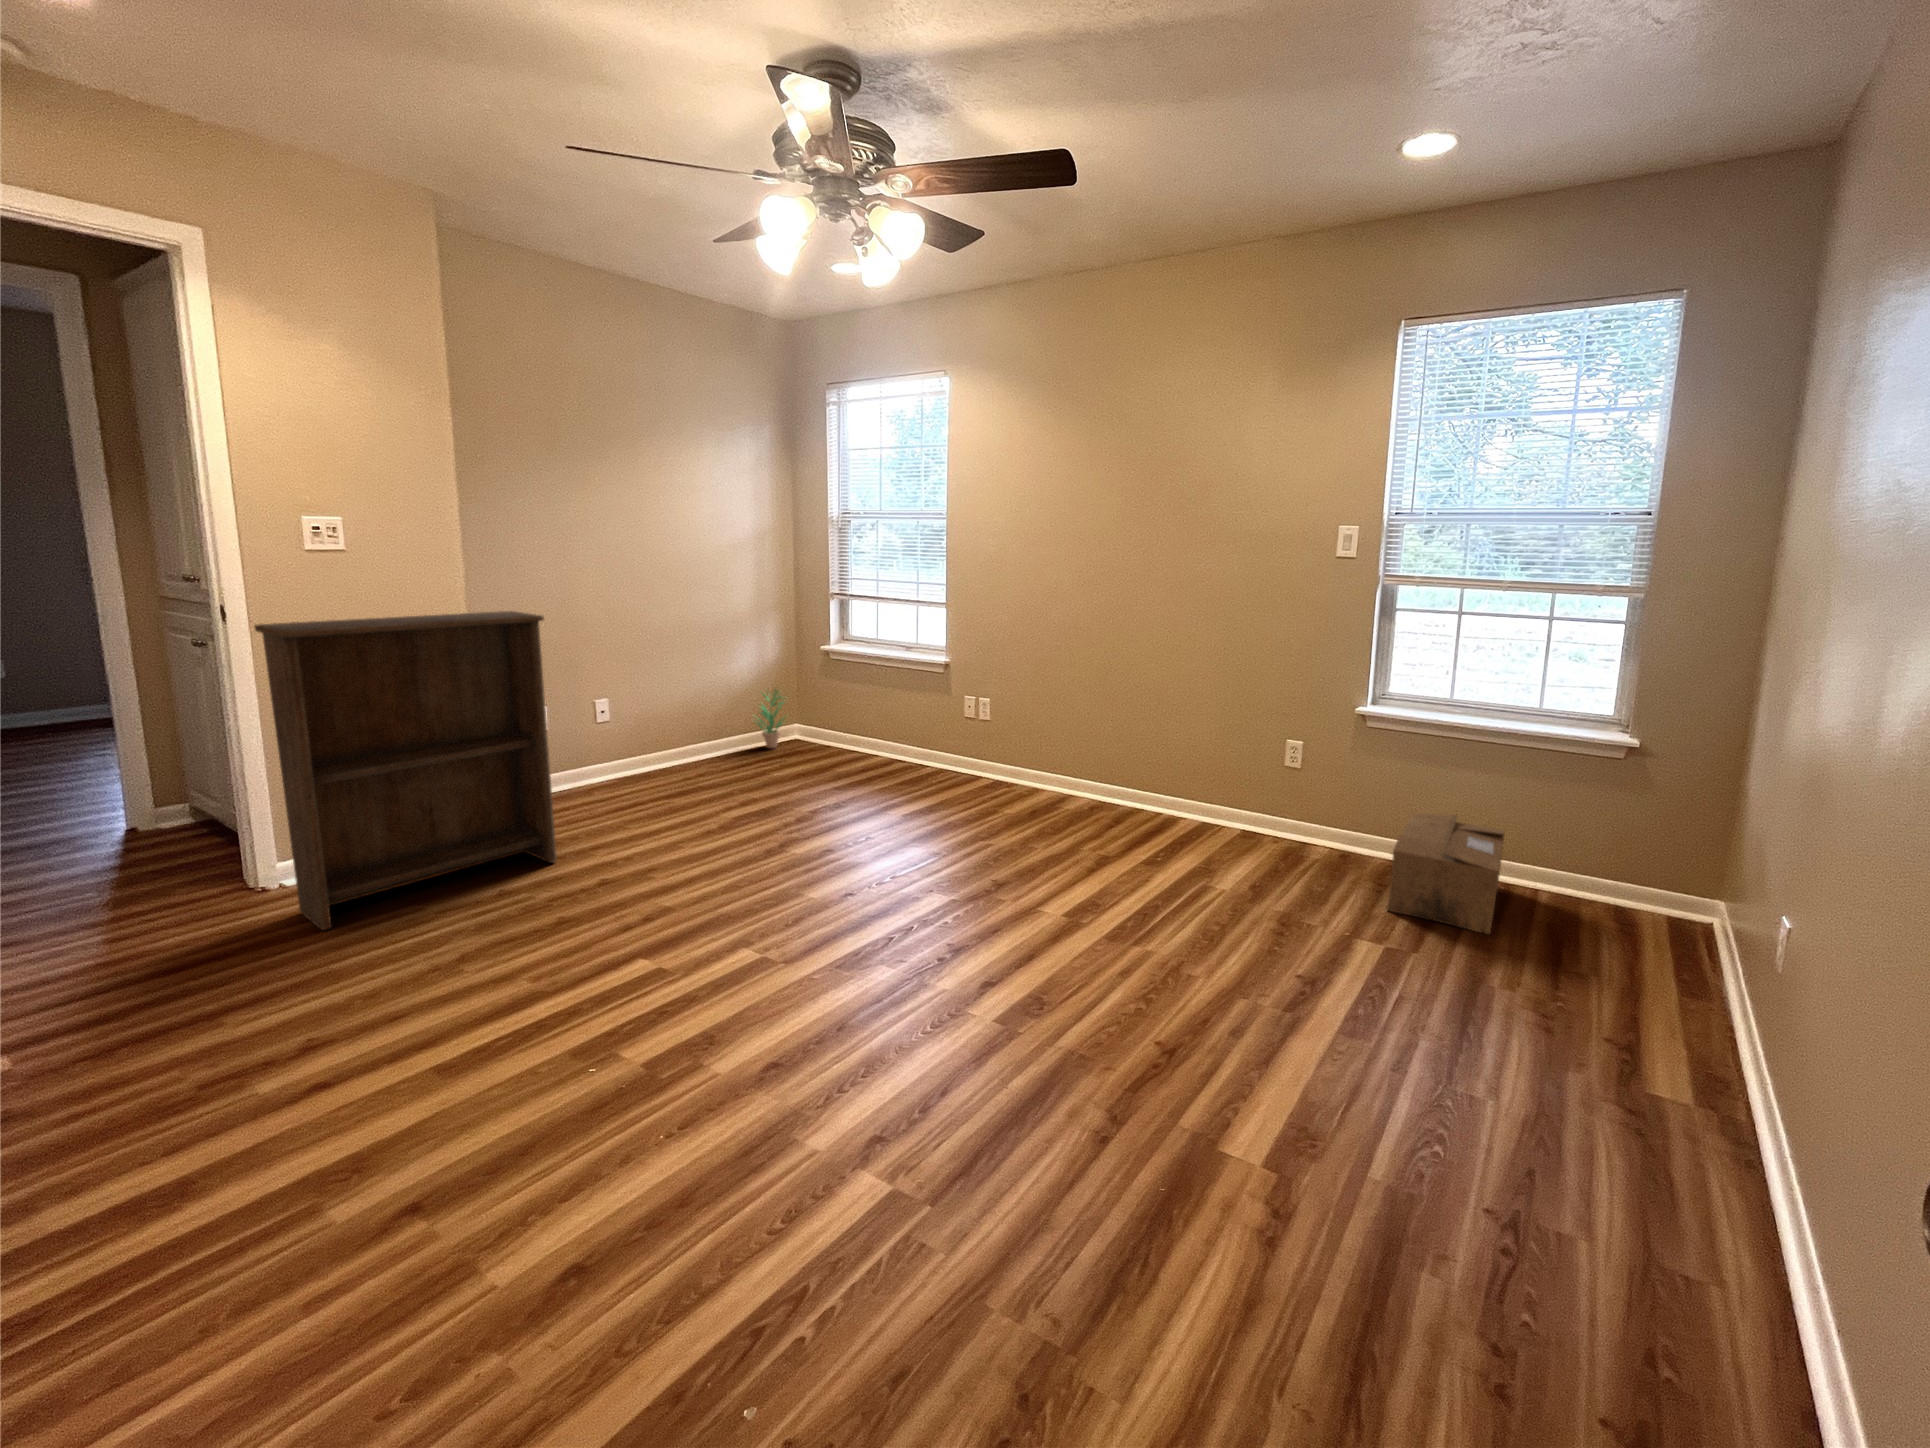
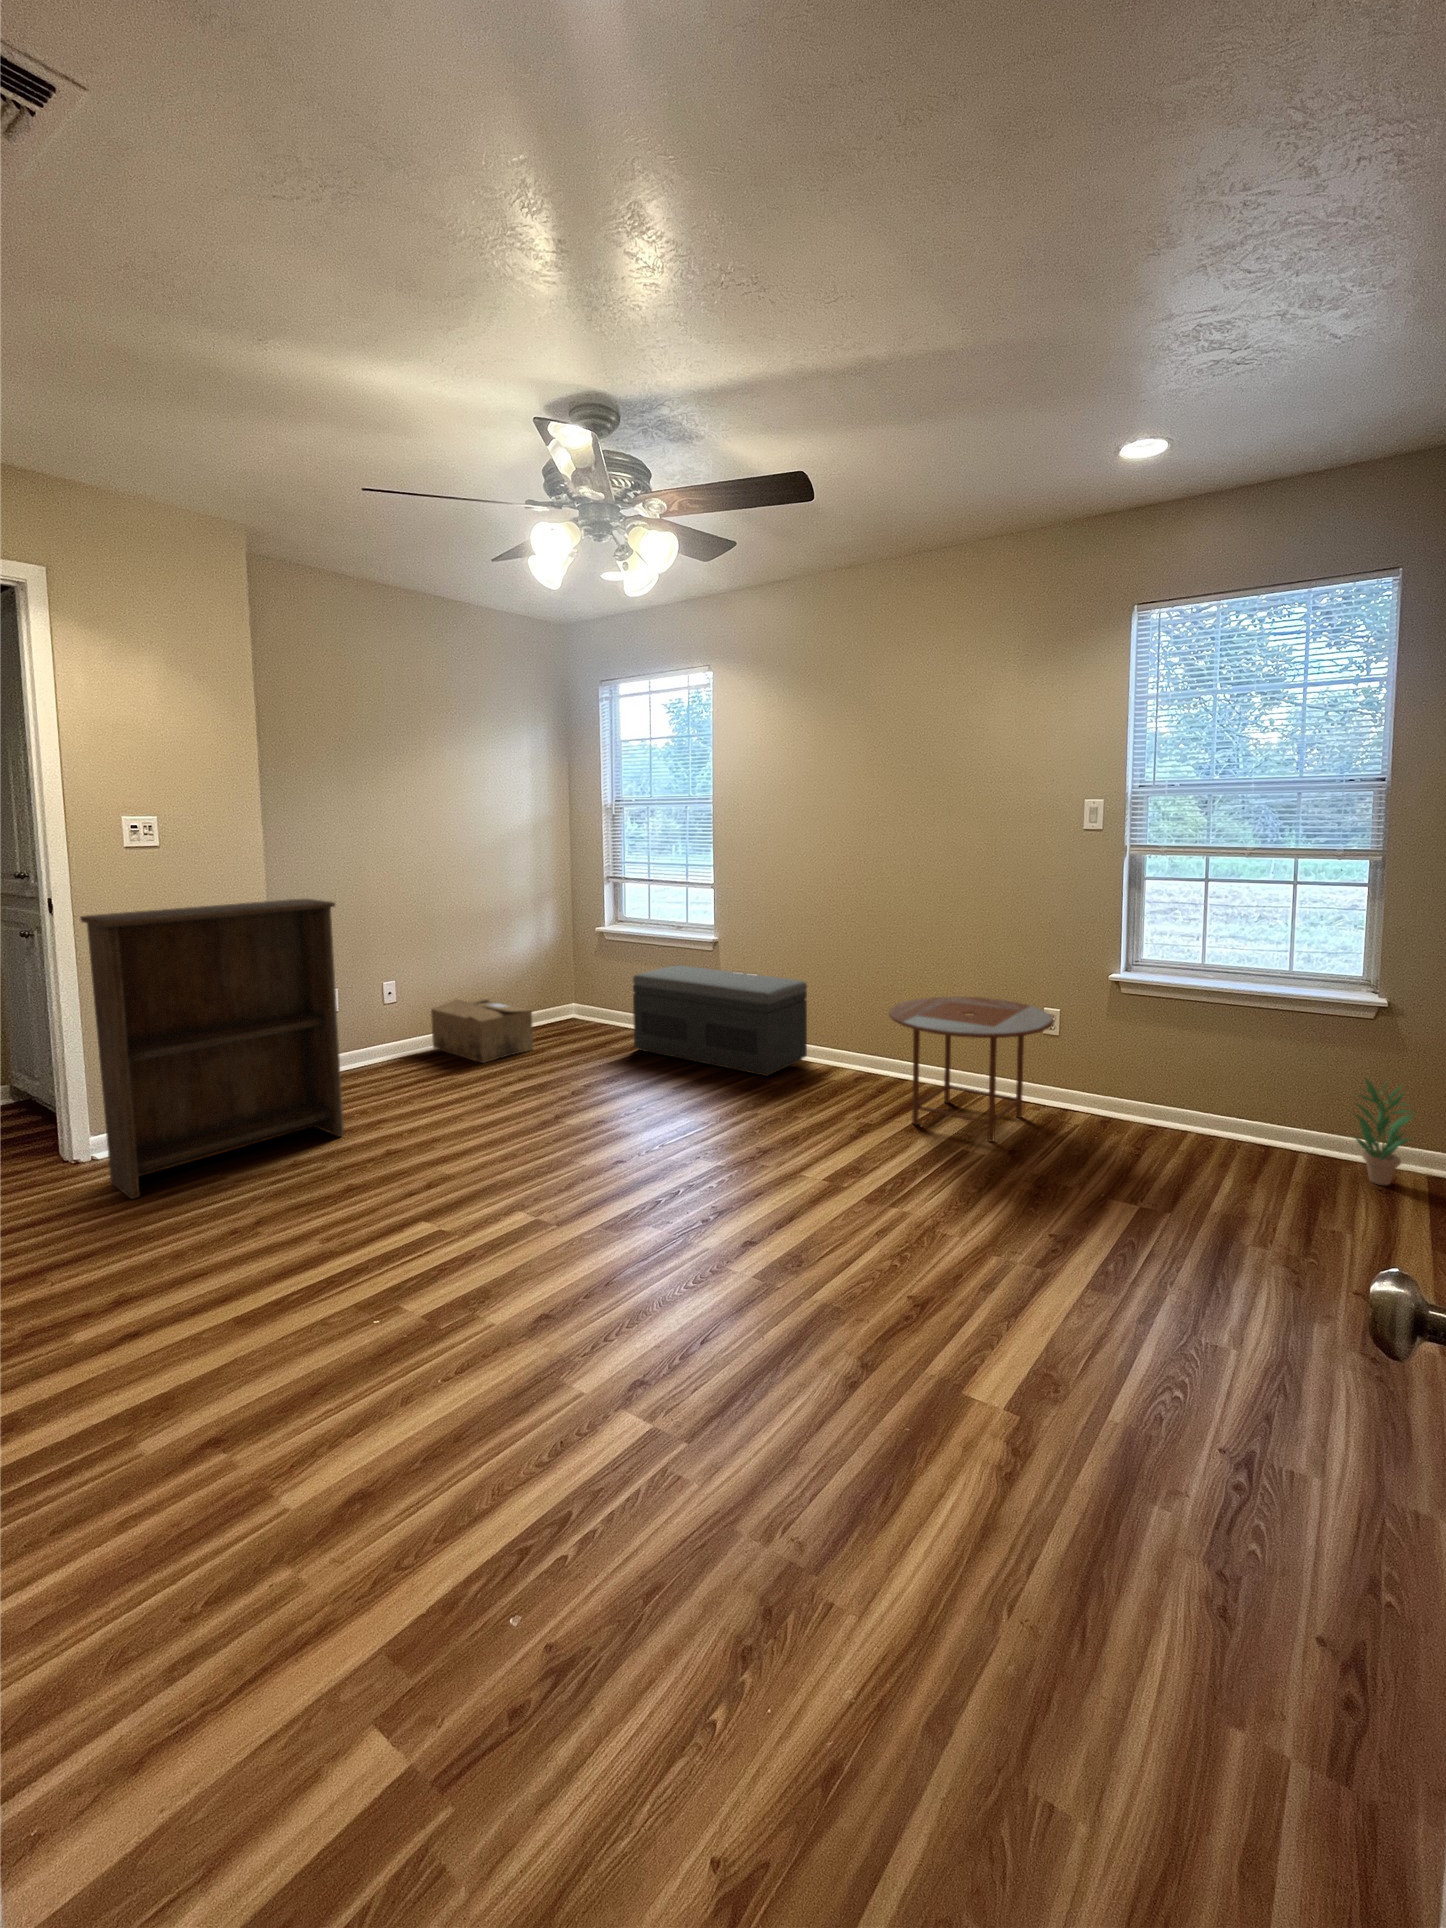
potted plant: present [756,689,785,748] -> present [1351,1079,1414,1185]
storage bench: none [861,689,1041,804] -> present [633,965,807,1076]
side table: none [1128,727,1297,875] -> present [889,997,1054,1142]
cardboard box: present [1387,814,1505,934] -> present [431,999,533,1063]

